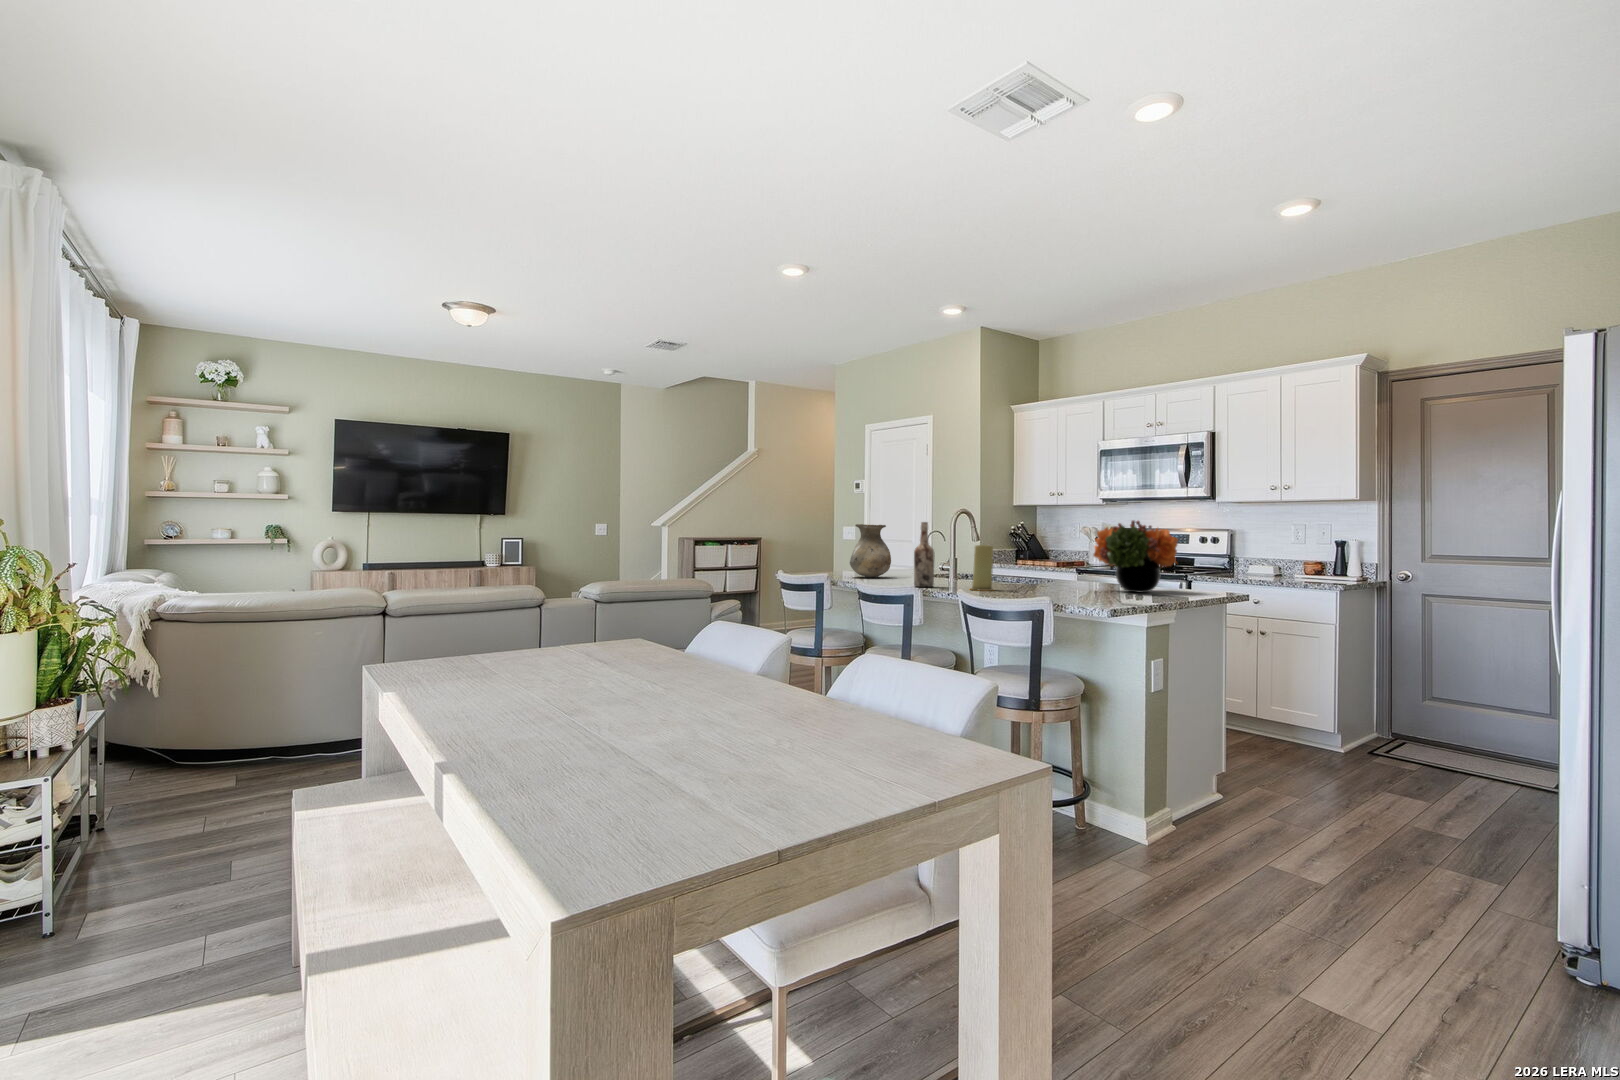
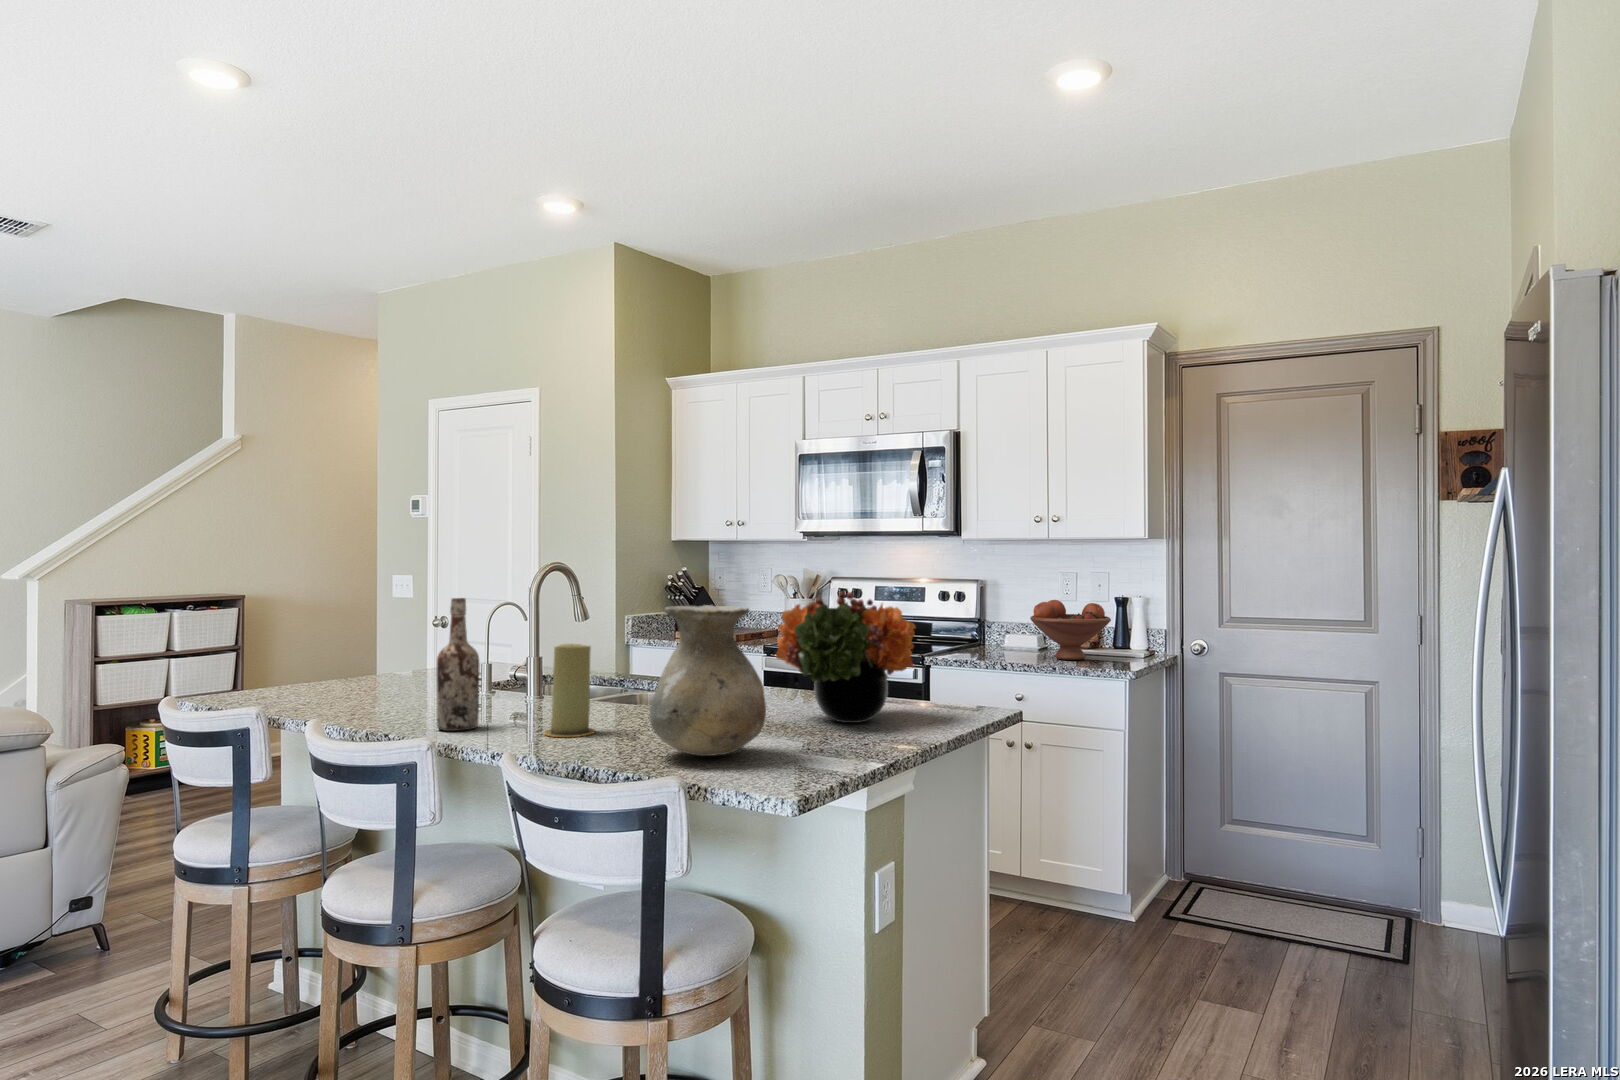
vase: present [850,524,891,577] -> present [650,605,766,756]
fruit bowl: none [1266,541,1329,580] -> present [1030,600,1111,660]

